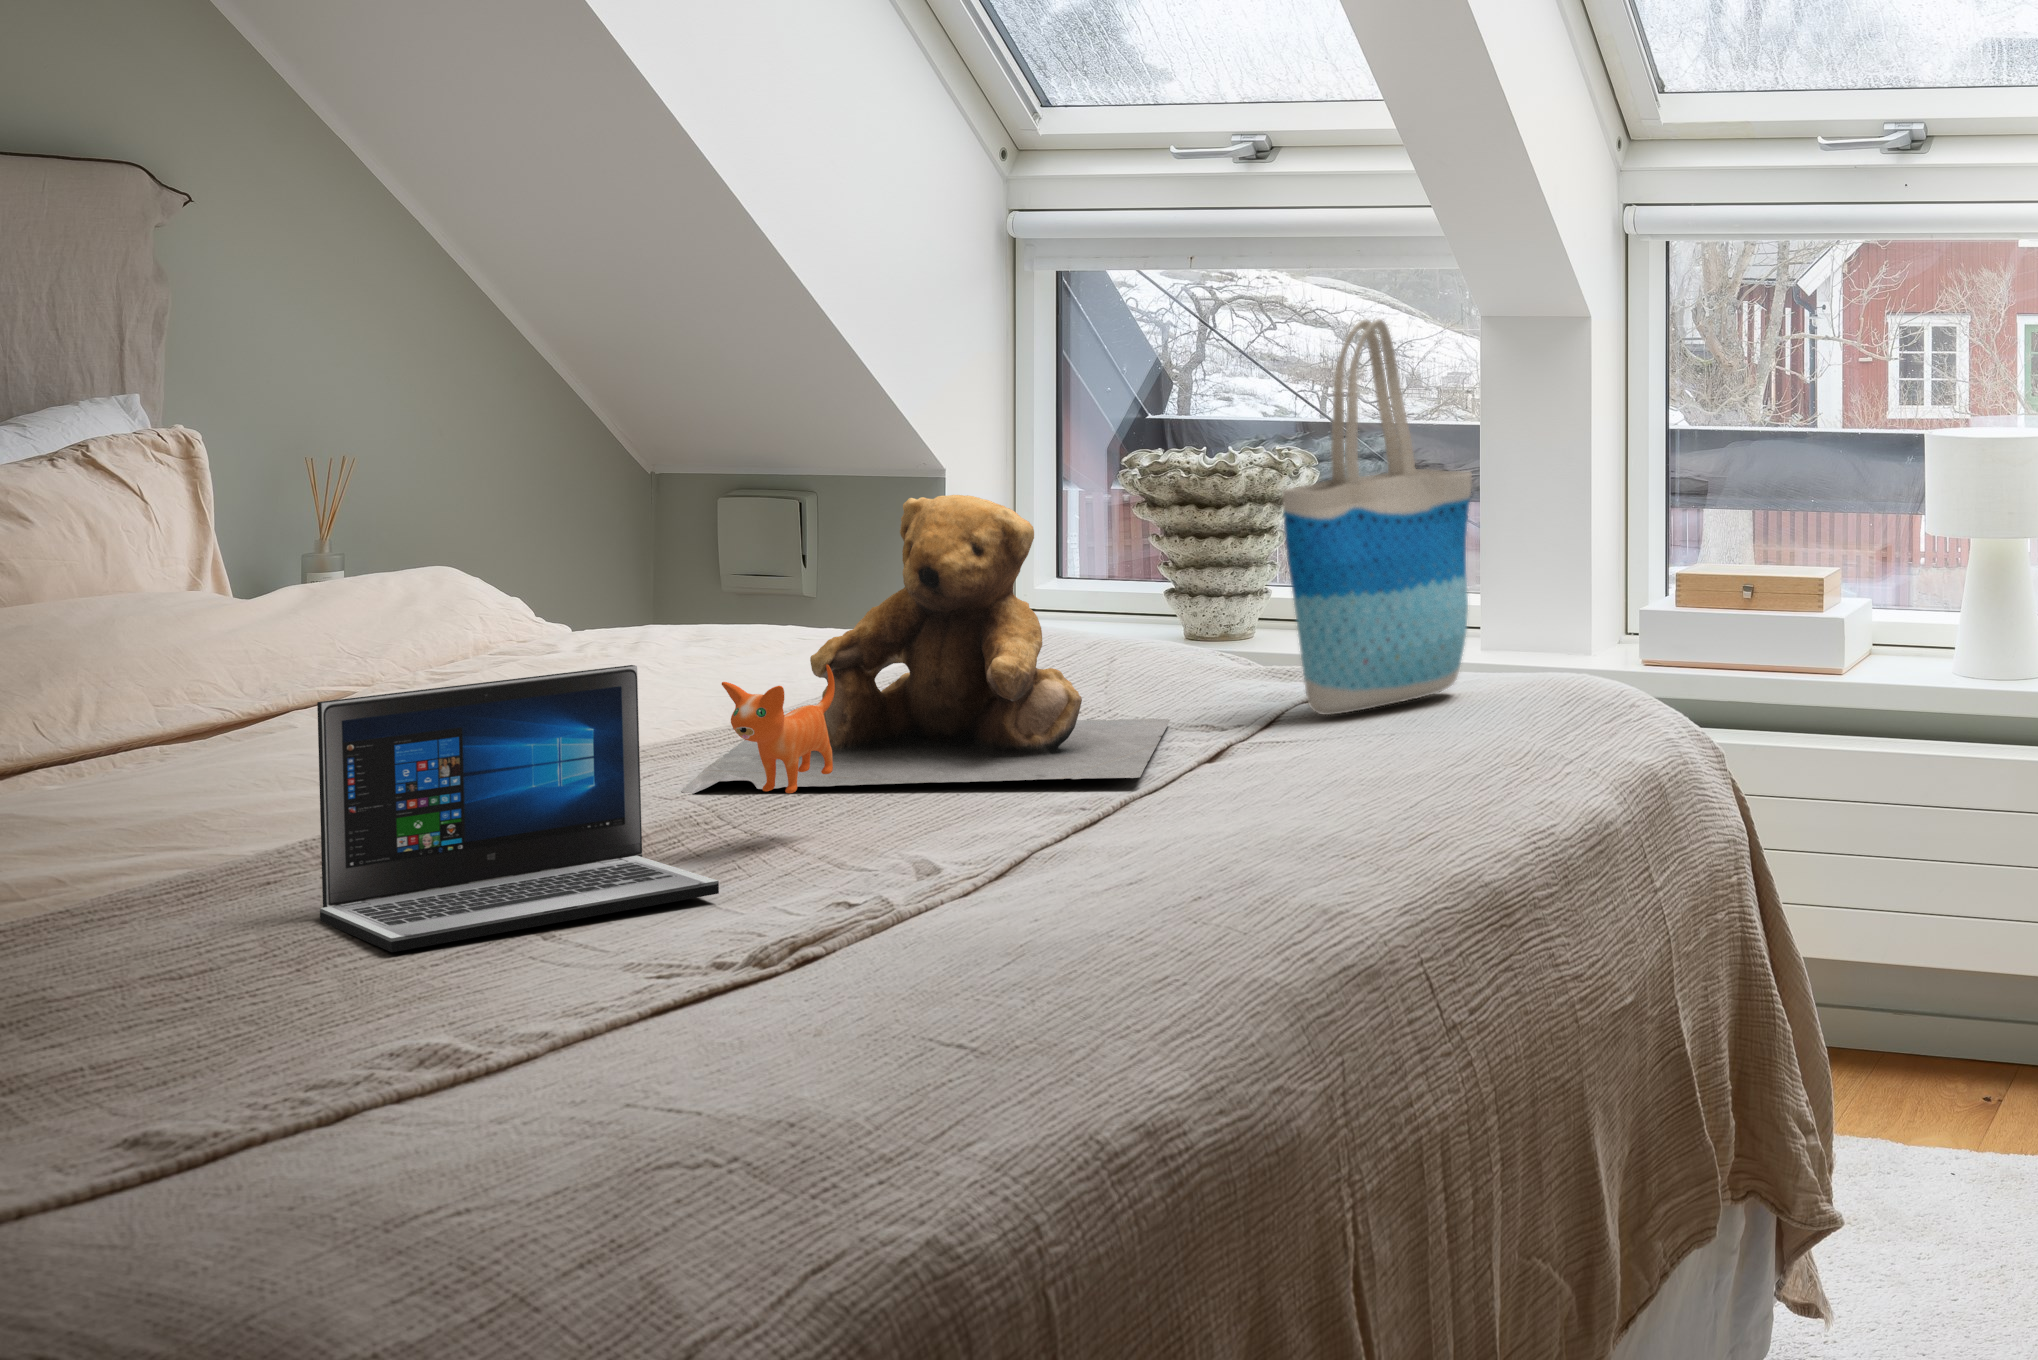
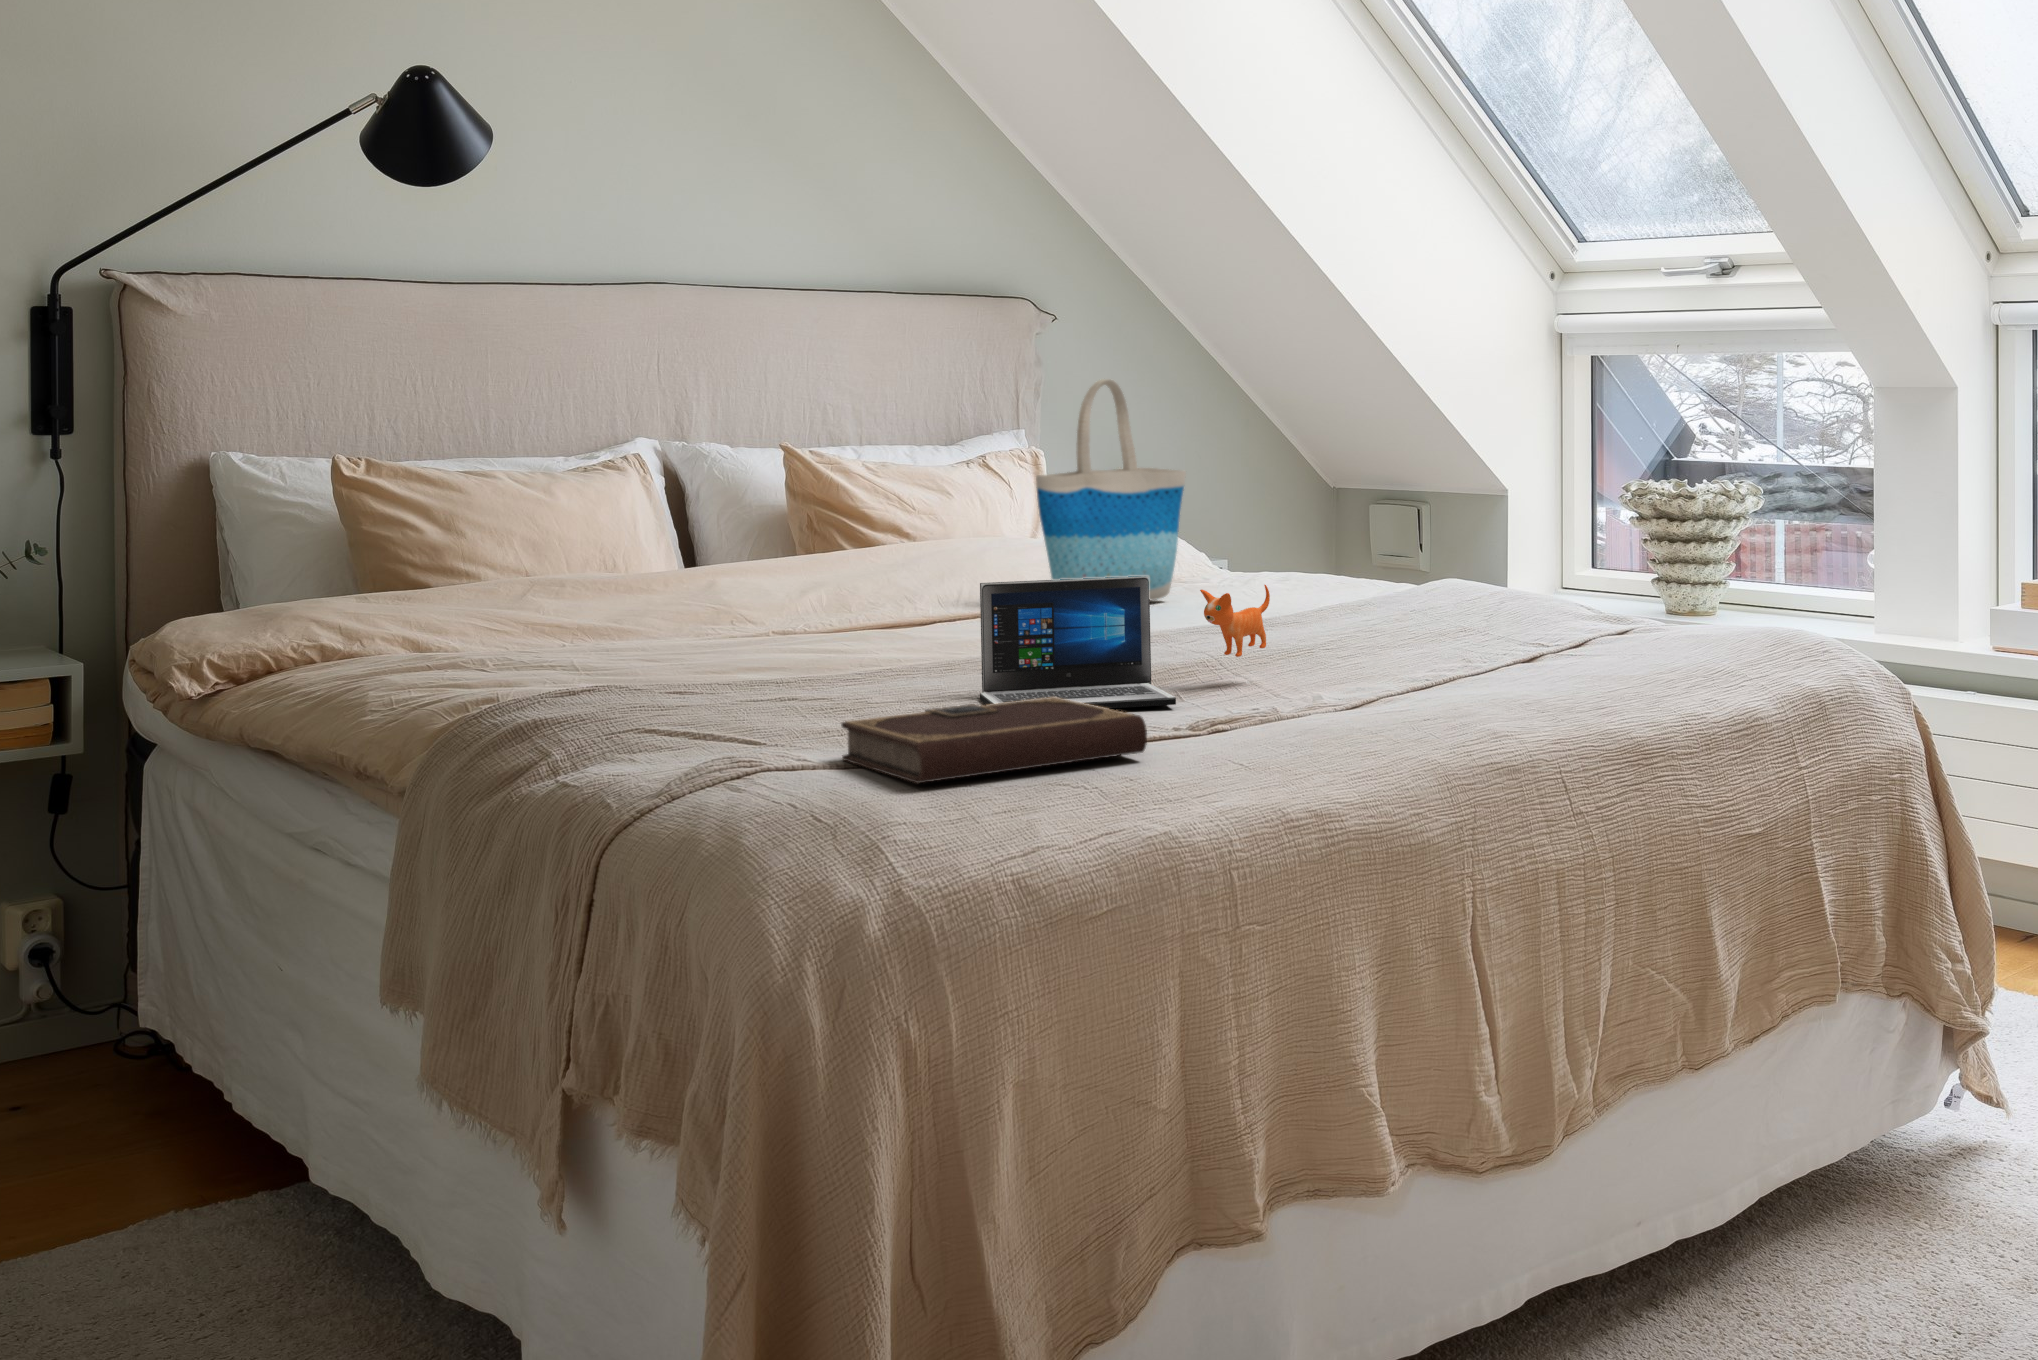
tote bag: present [1282,319,1472,715] -> present [1036,379,1186,600]
teddy bear: present [682,495,1170,794] -> none [1206,492,1521,669]
notebook: none [123,913,761,1137] -> present [841,697,1147,783]

